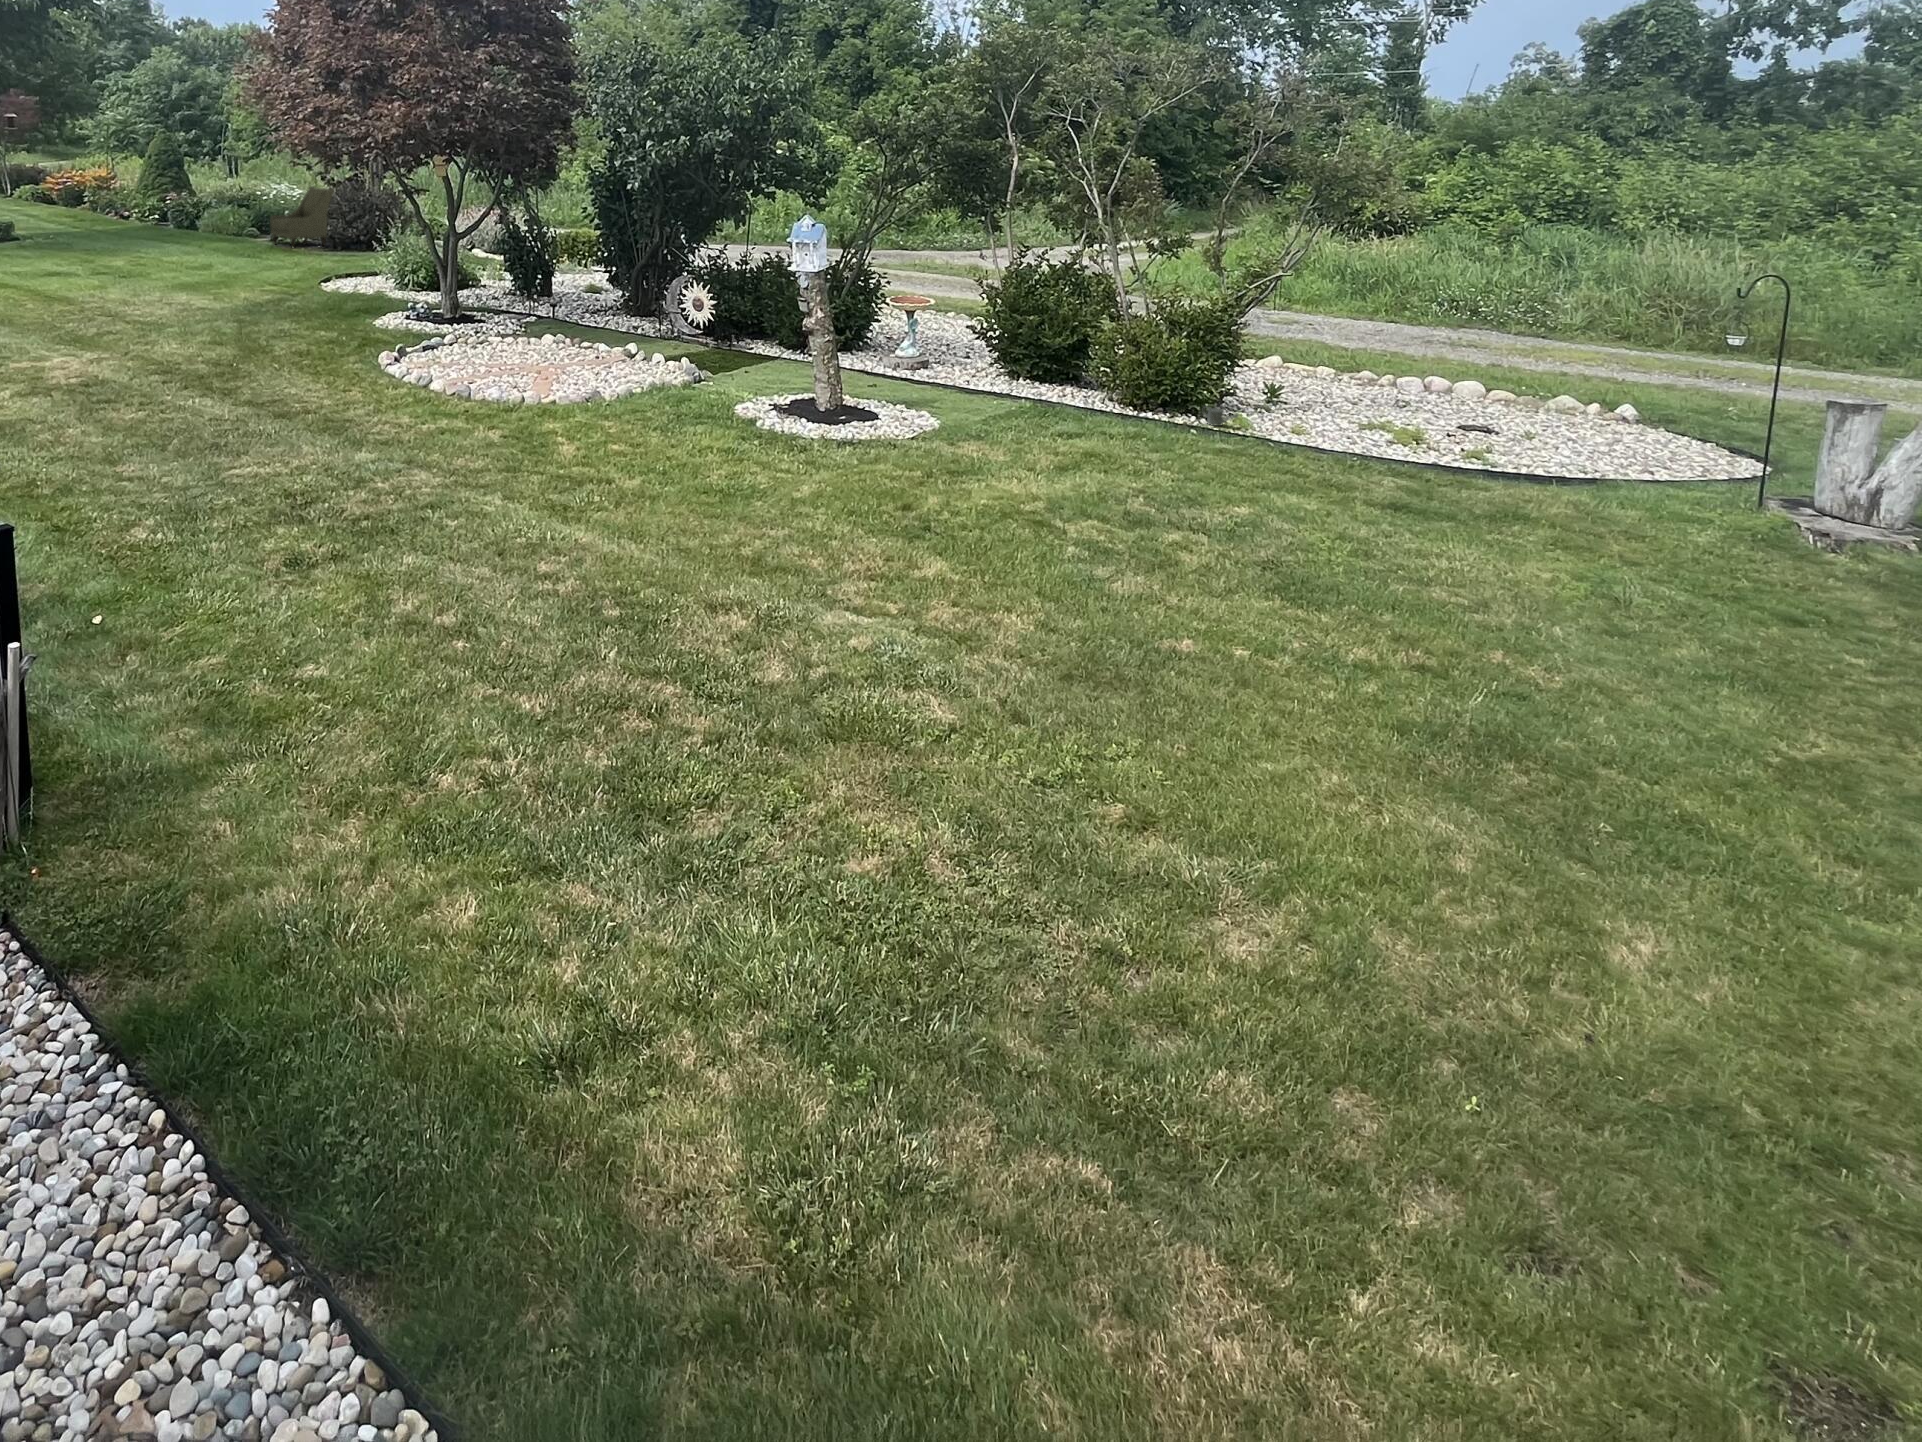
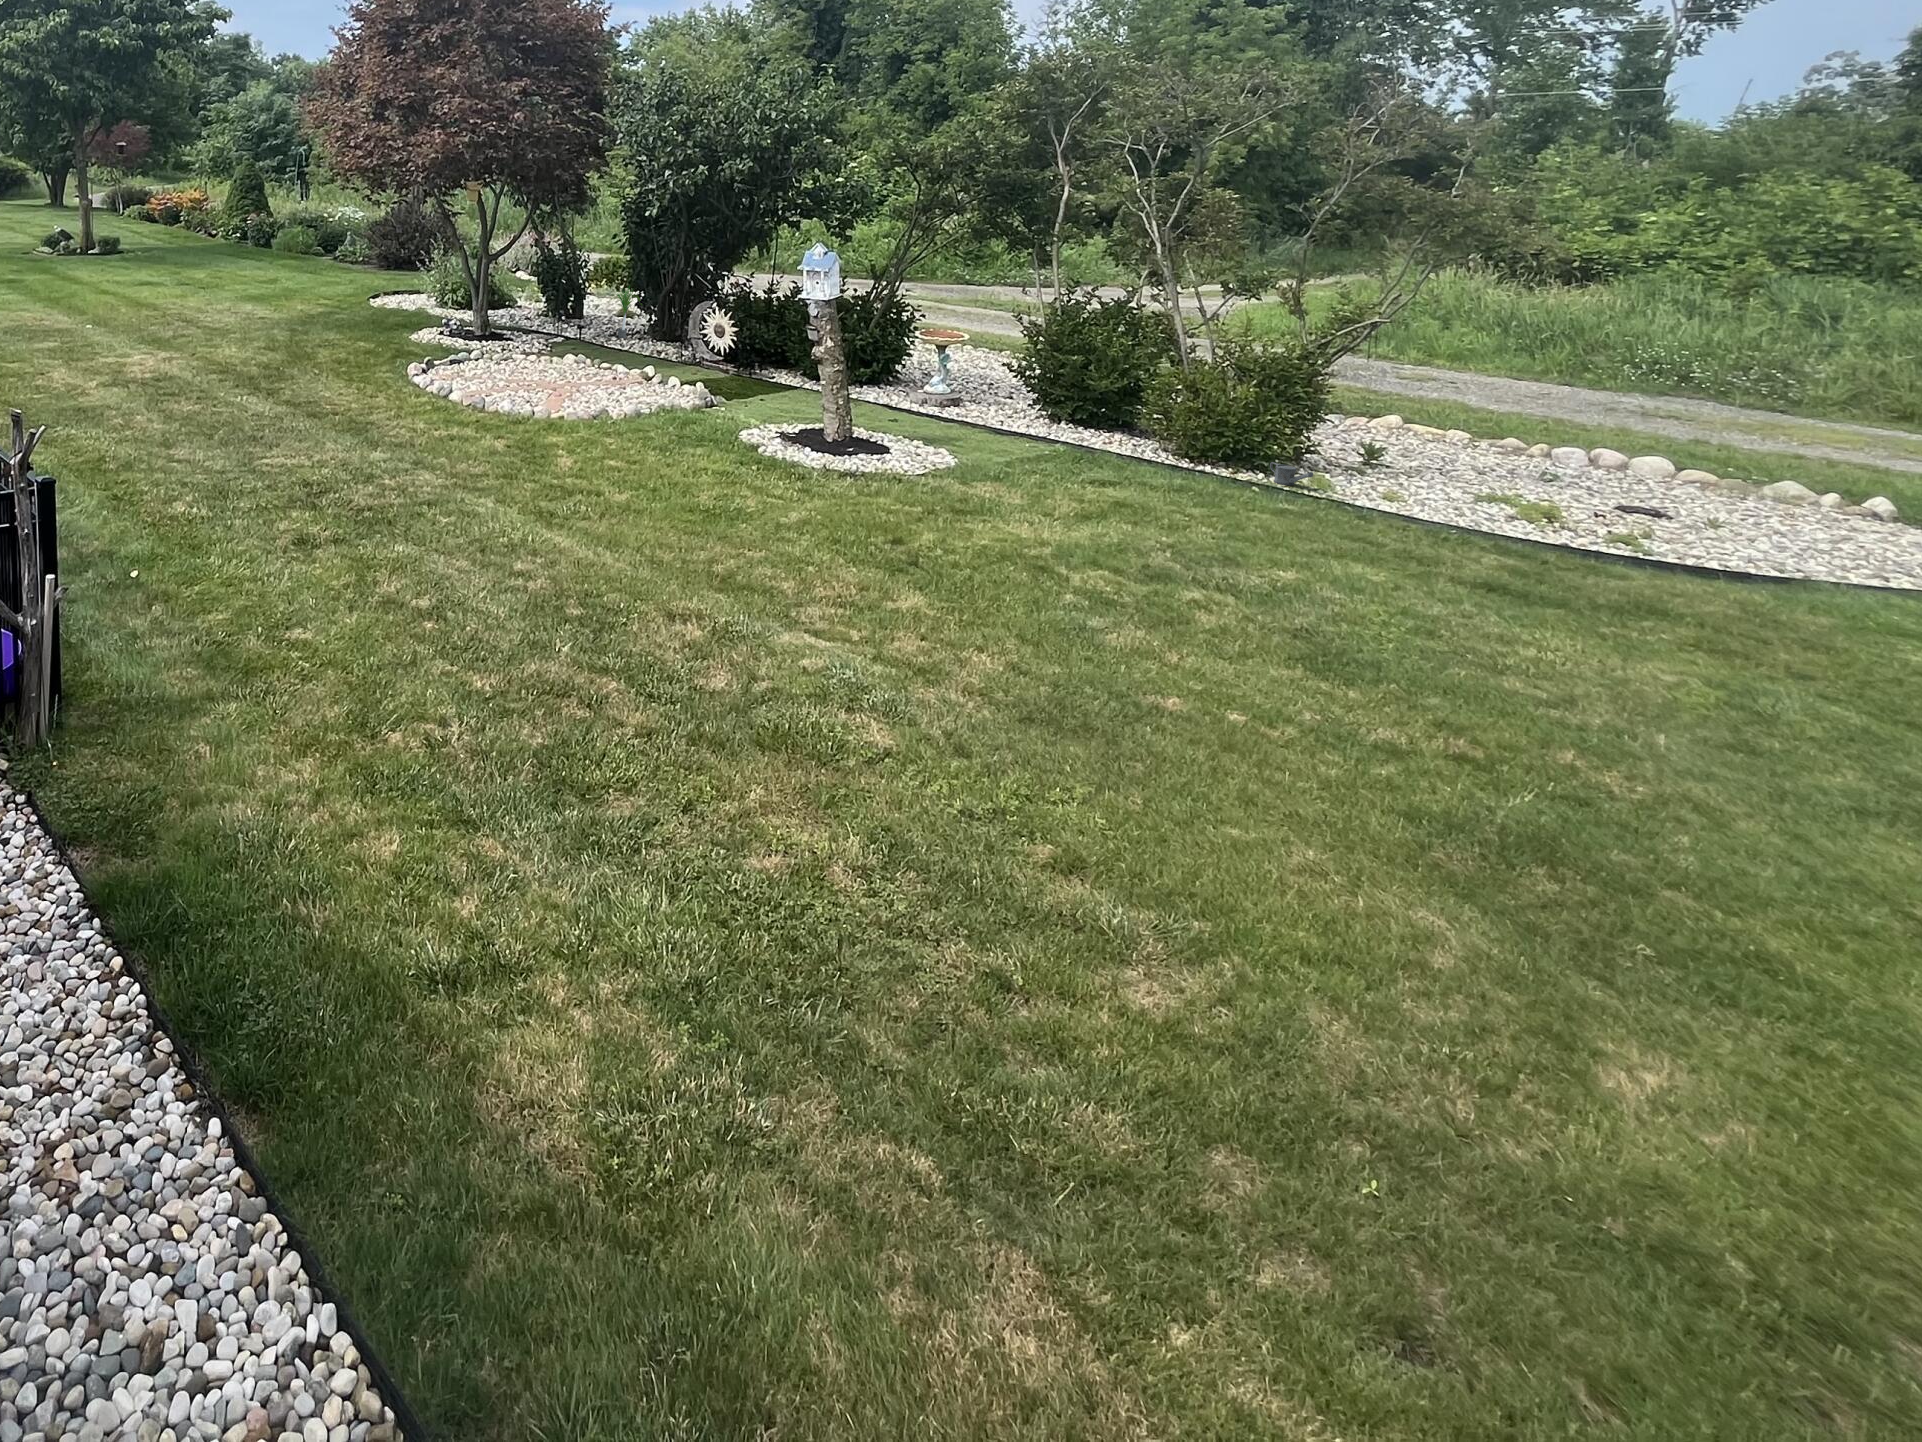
chair: present [270,186,334,248] -> none [331,209,388,266]
potted plant: none [584,259,621,316] -> present [618,289,632,338]

